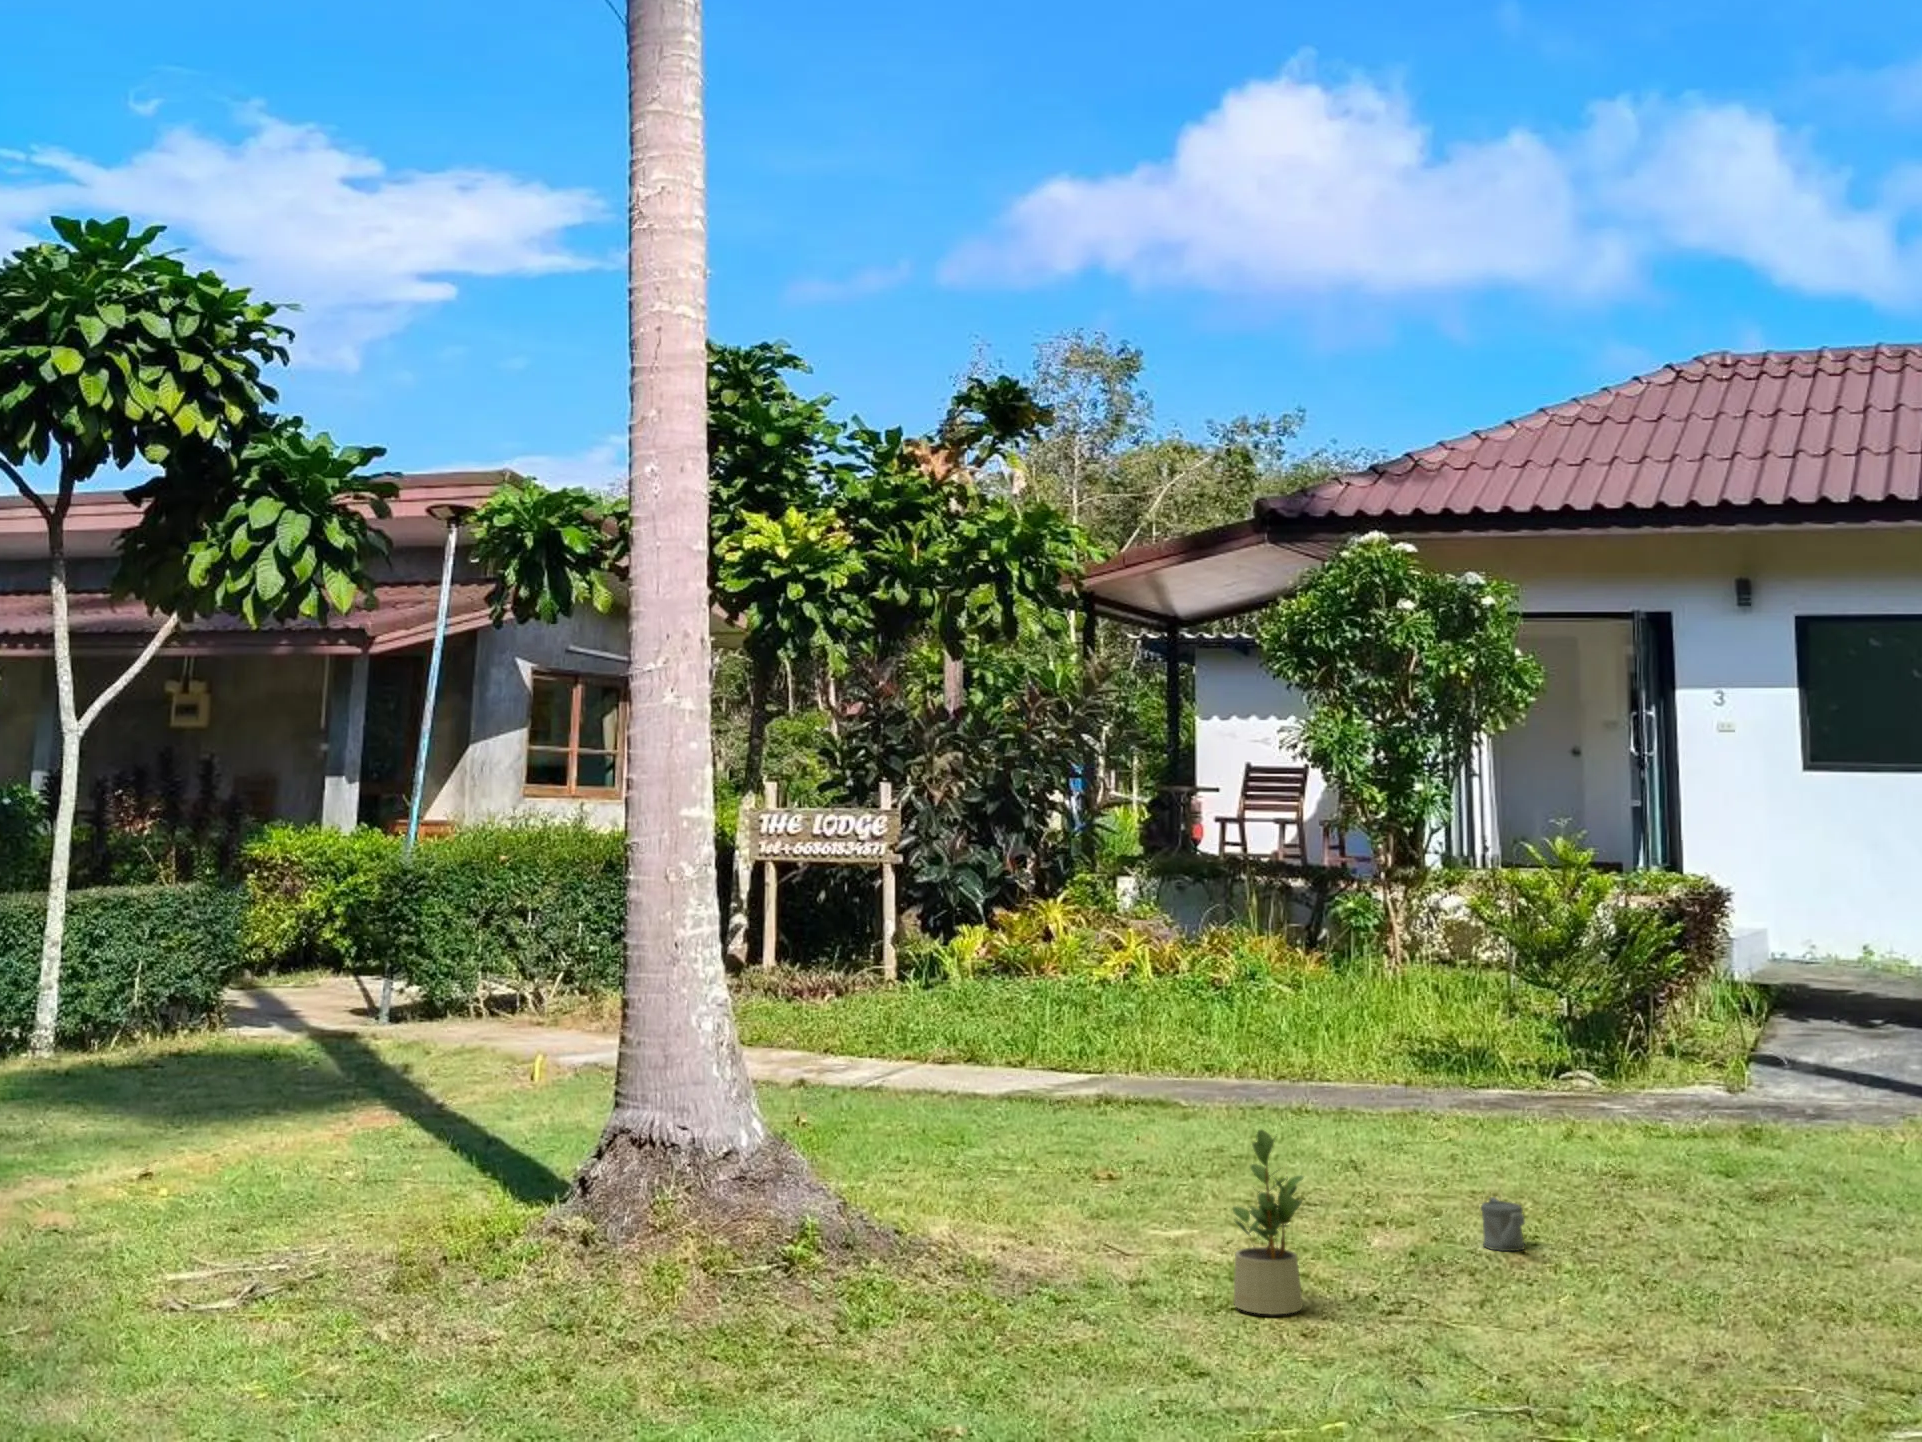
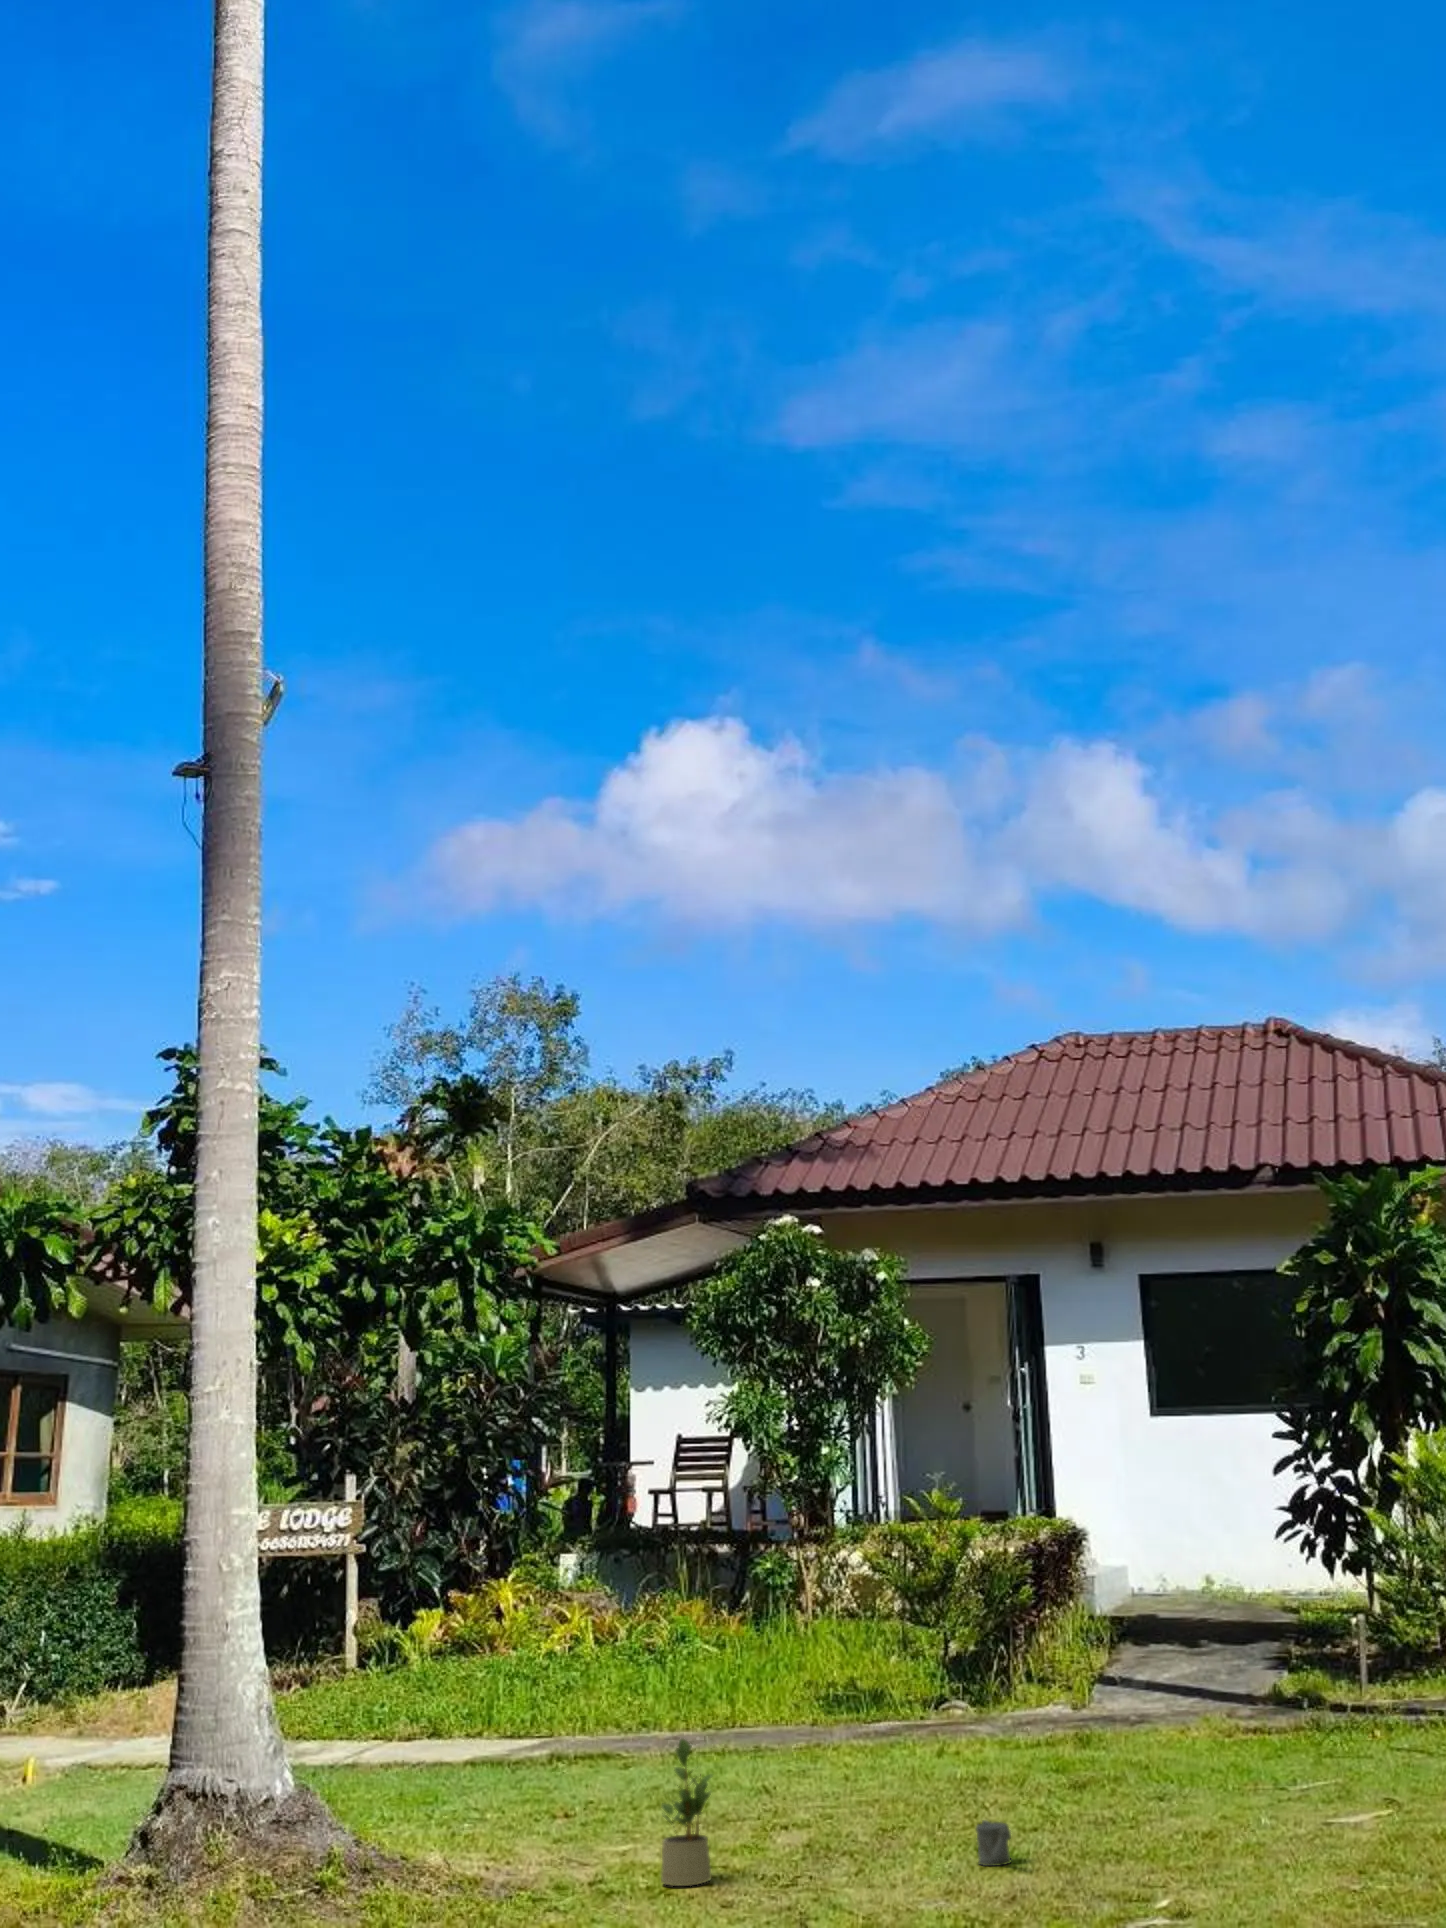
watering can: present [1481,1197,1525,1251] -> present [976,1820,1011,1866]

